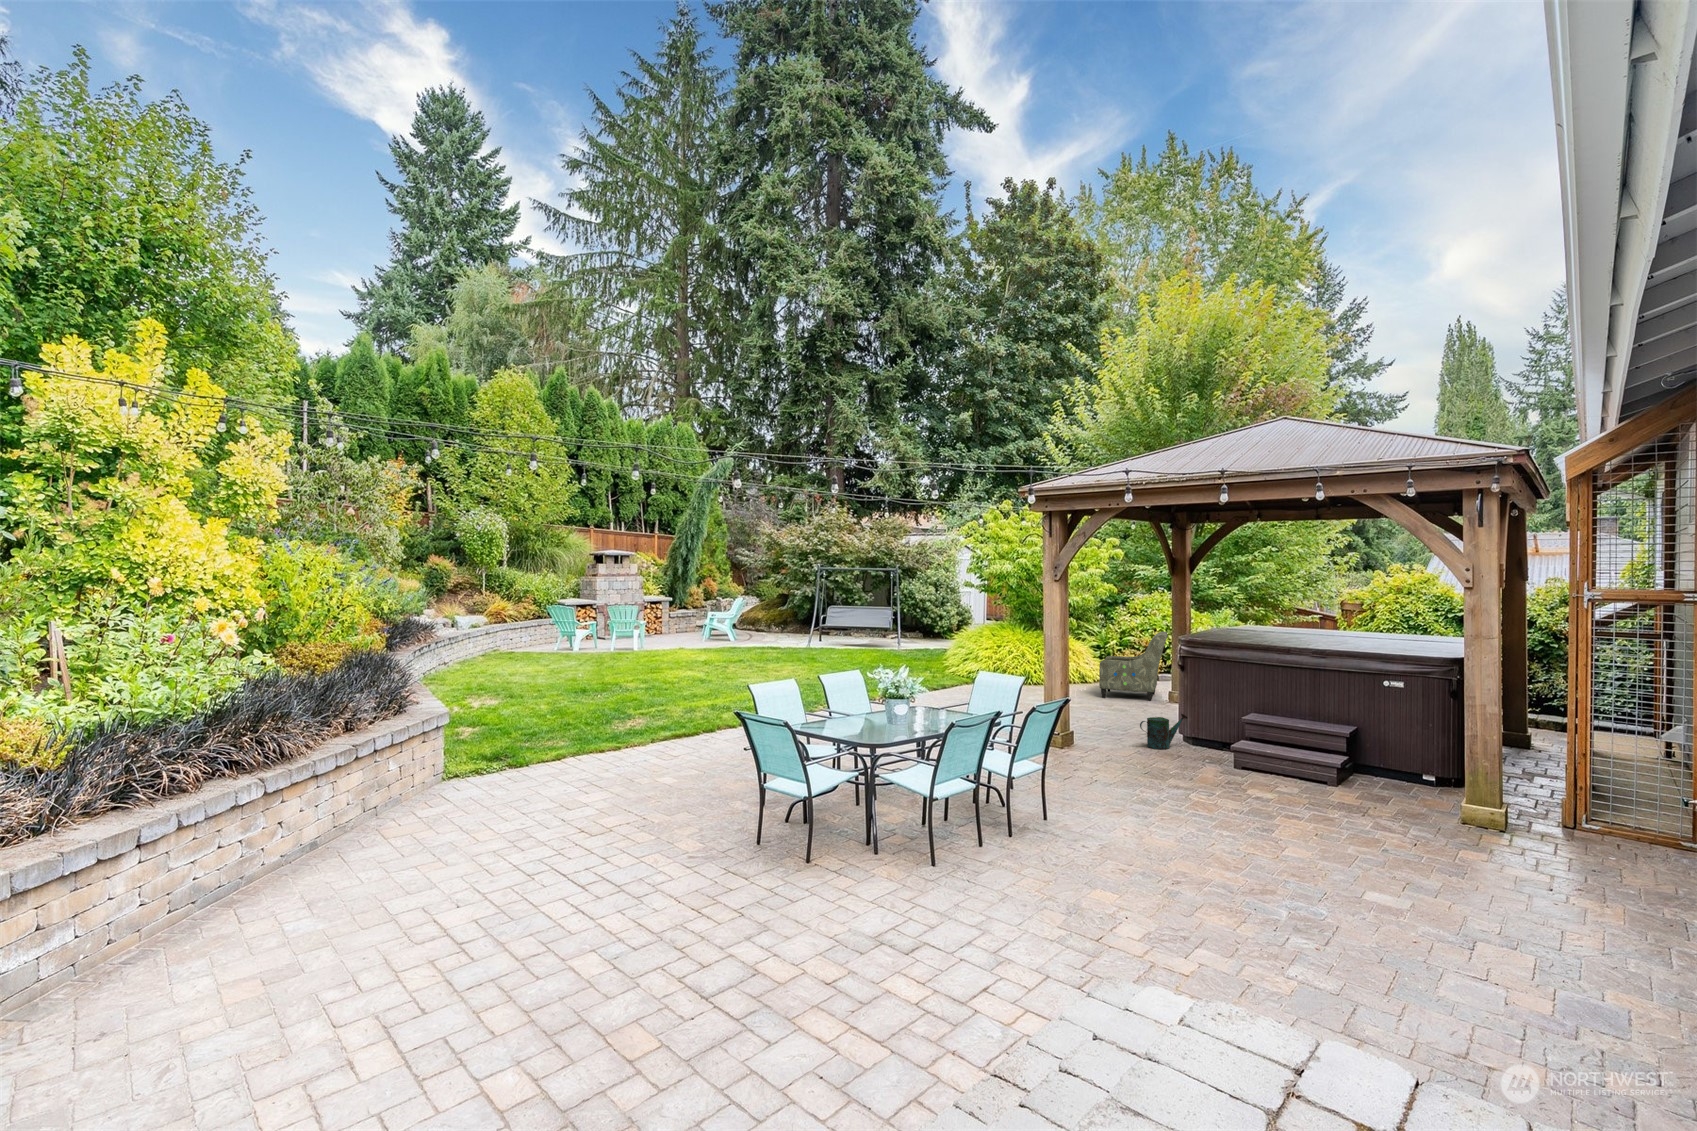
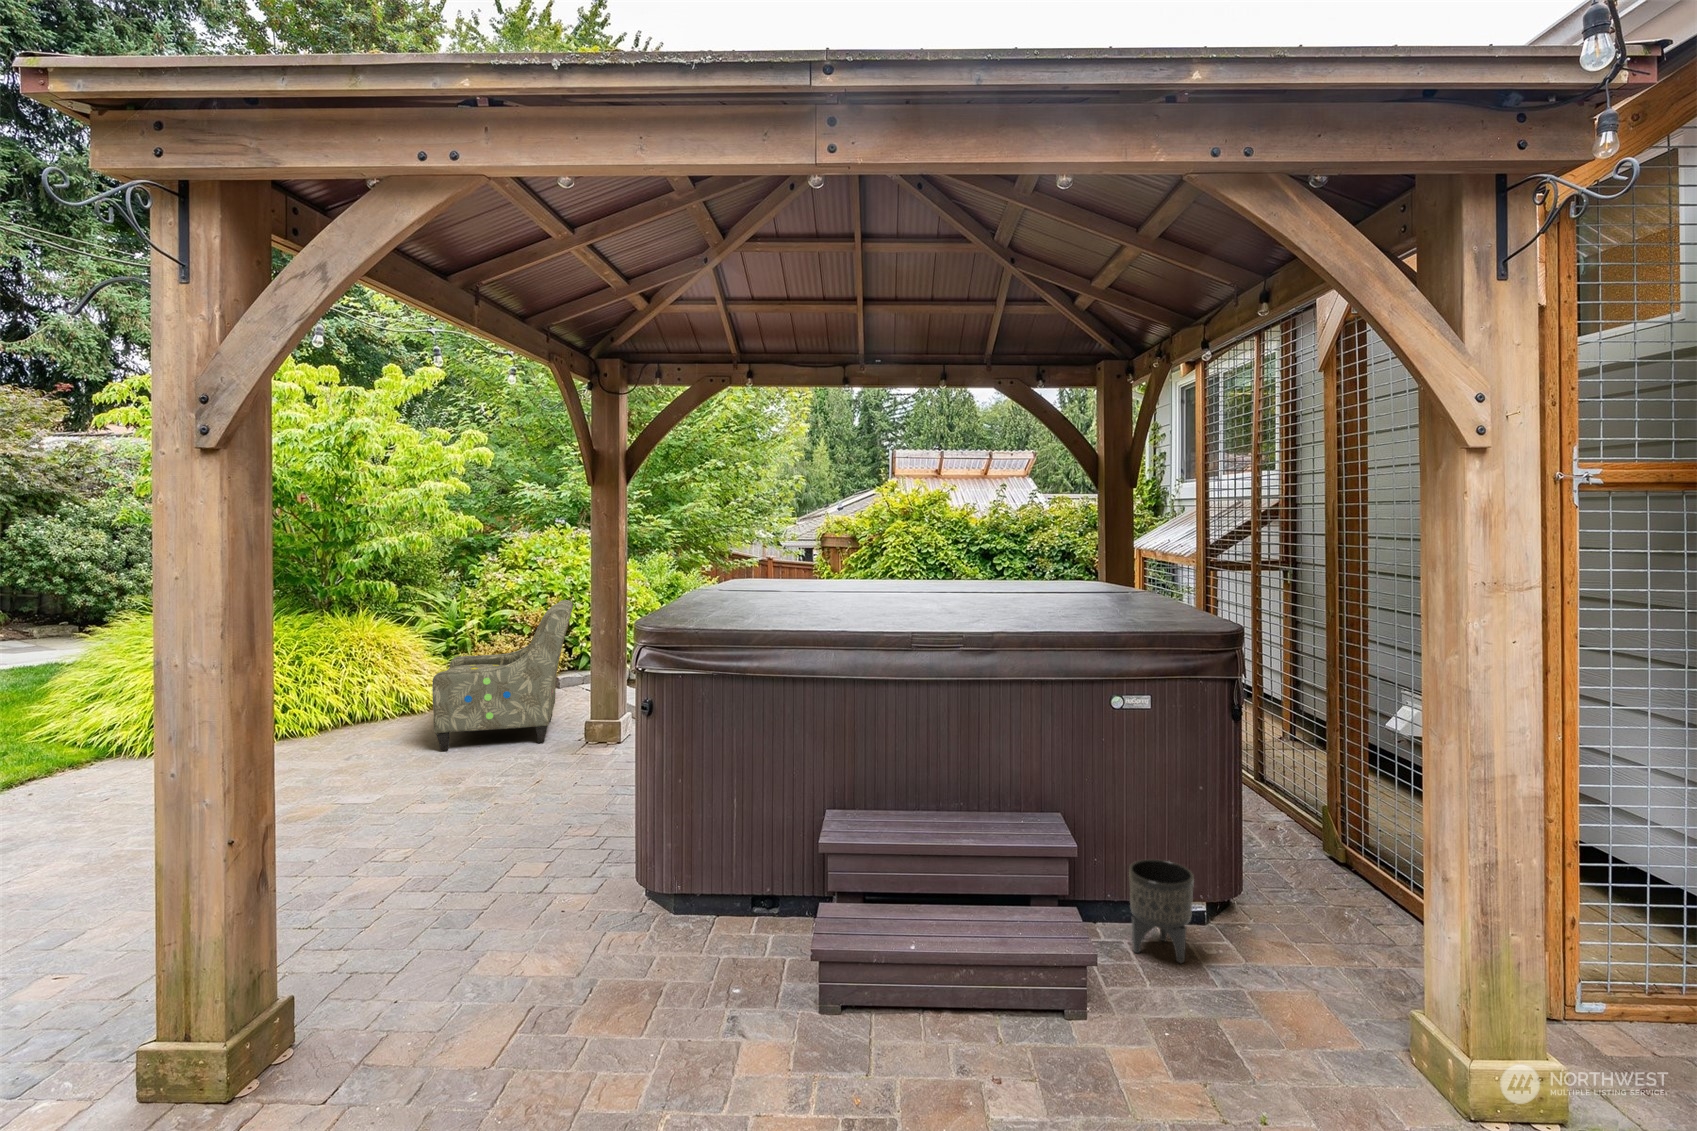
watering can: present [1140,714,1188,749] -> none [503,835,632,961]
planter: none [1409,751,1442,792] -> present [1129,859,1194,963]

